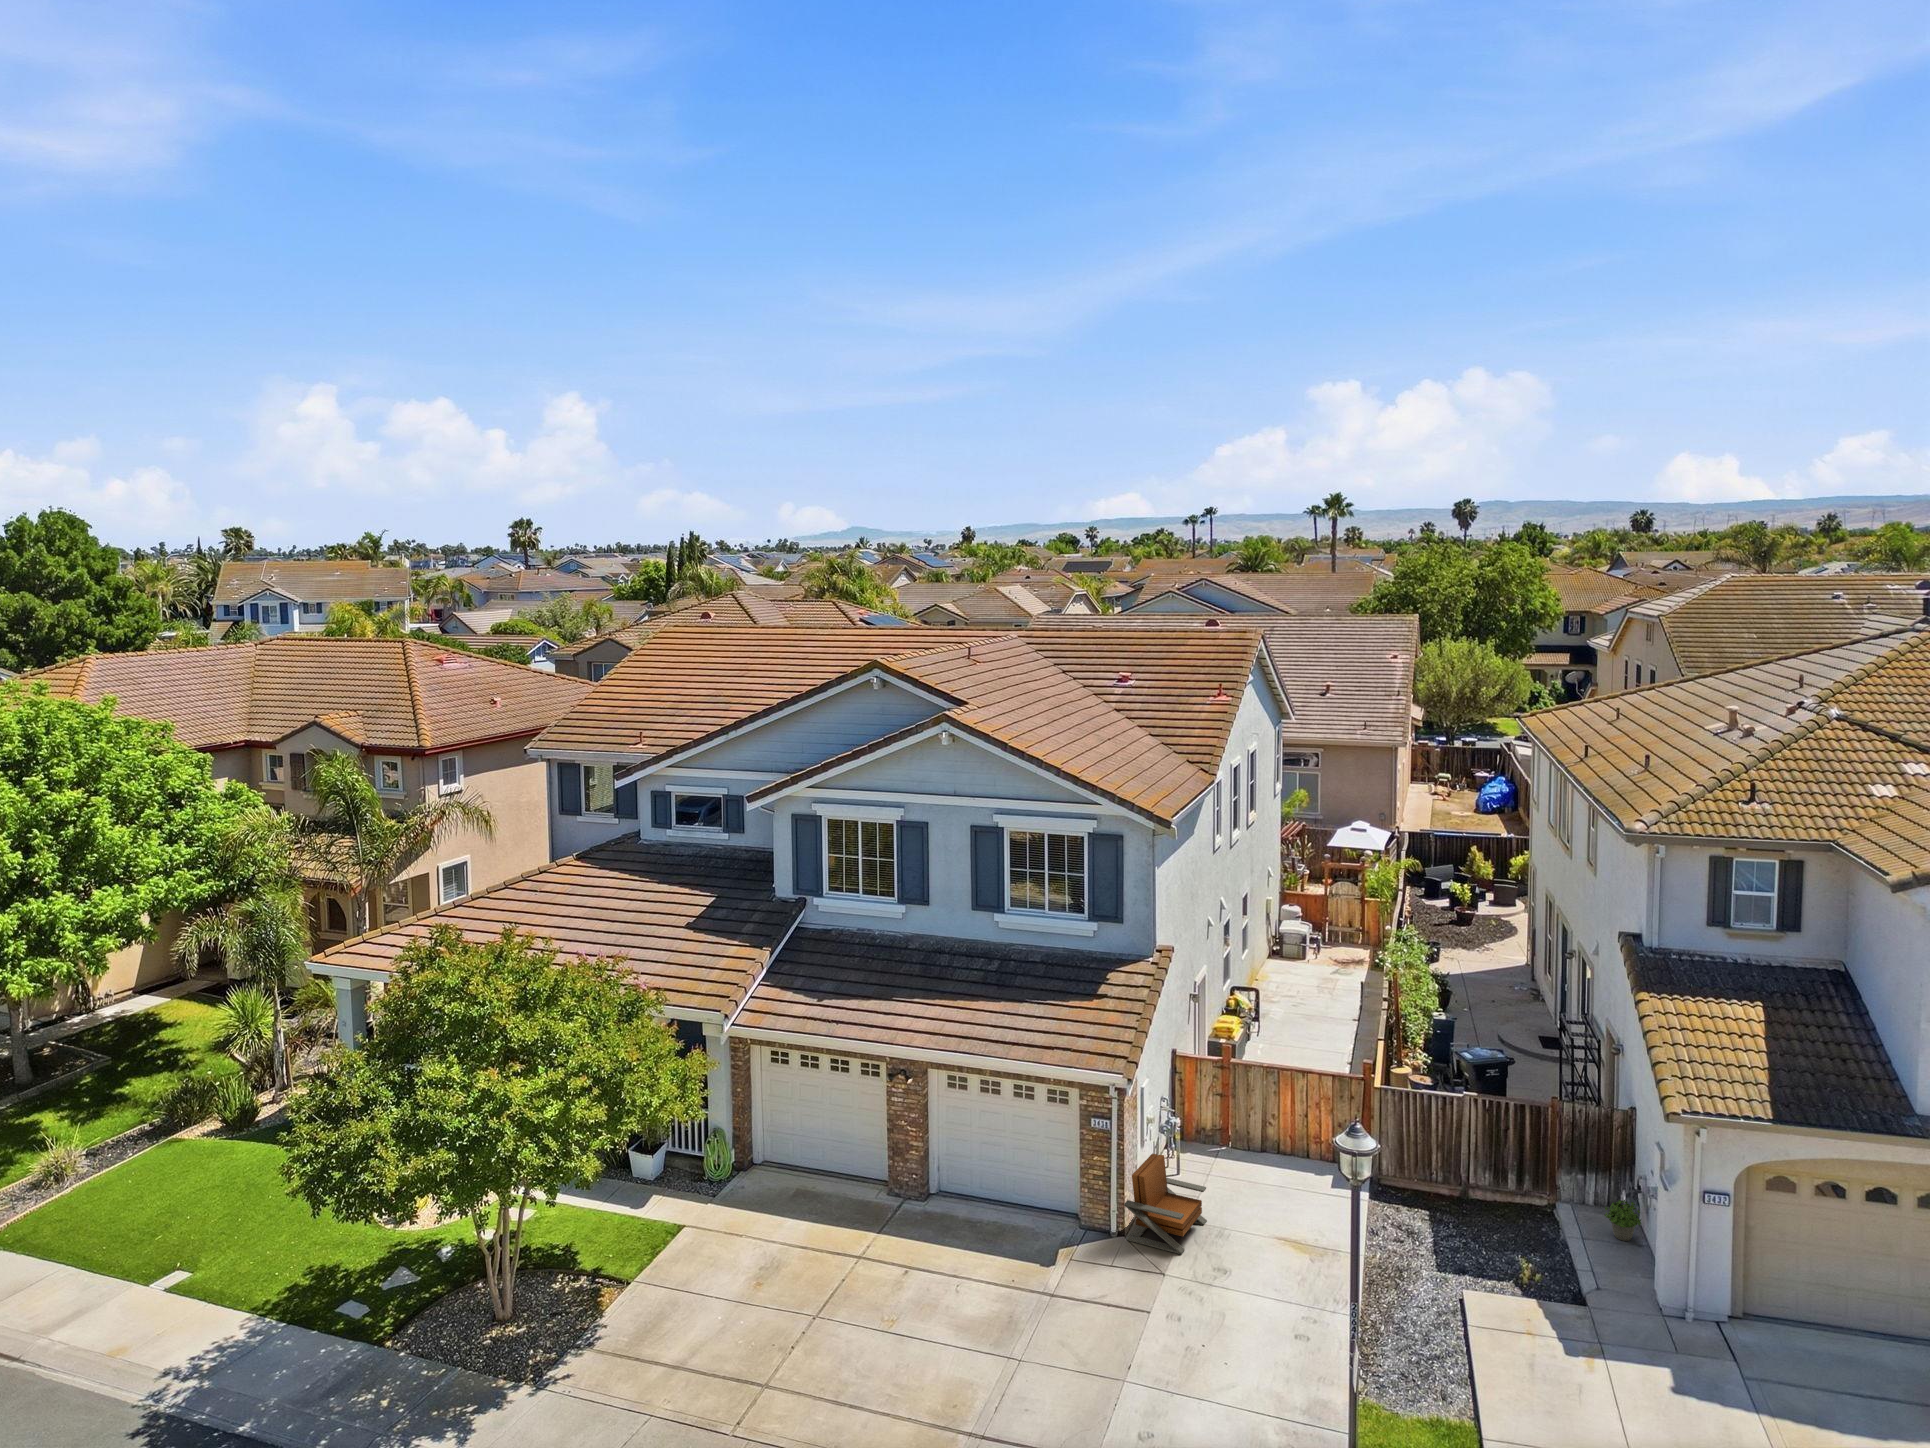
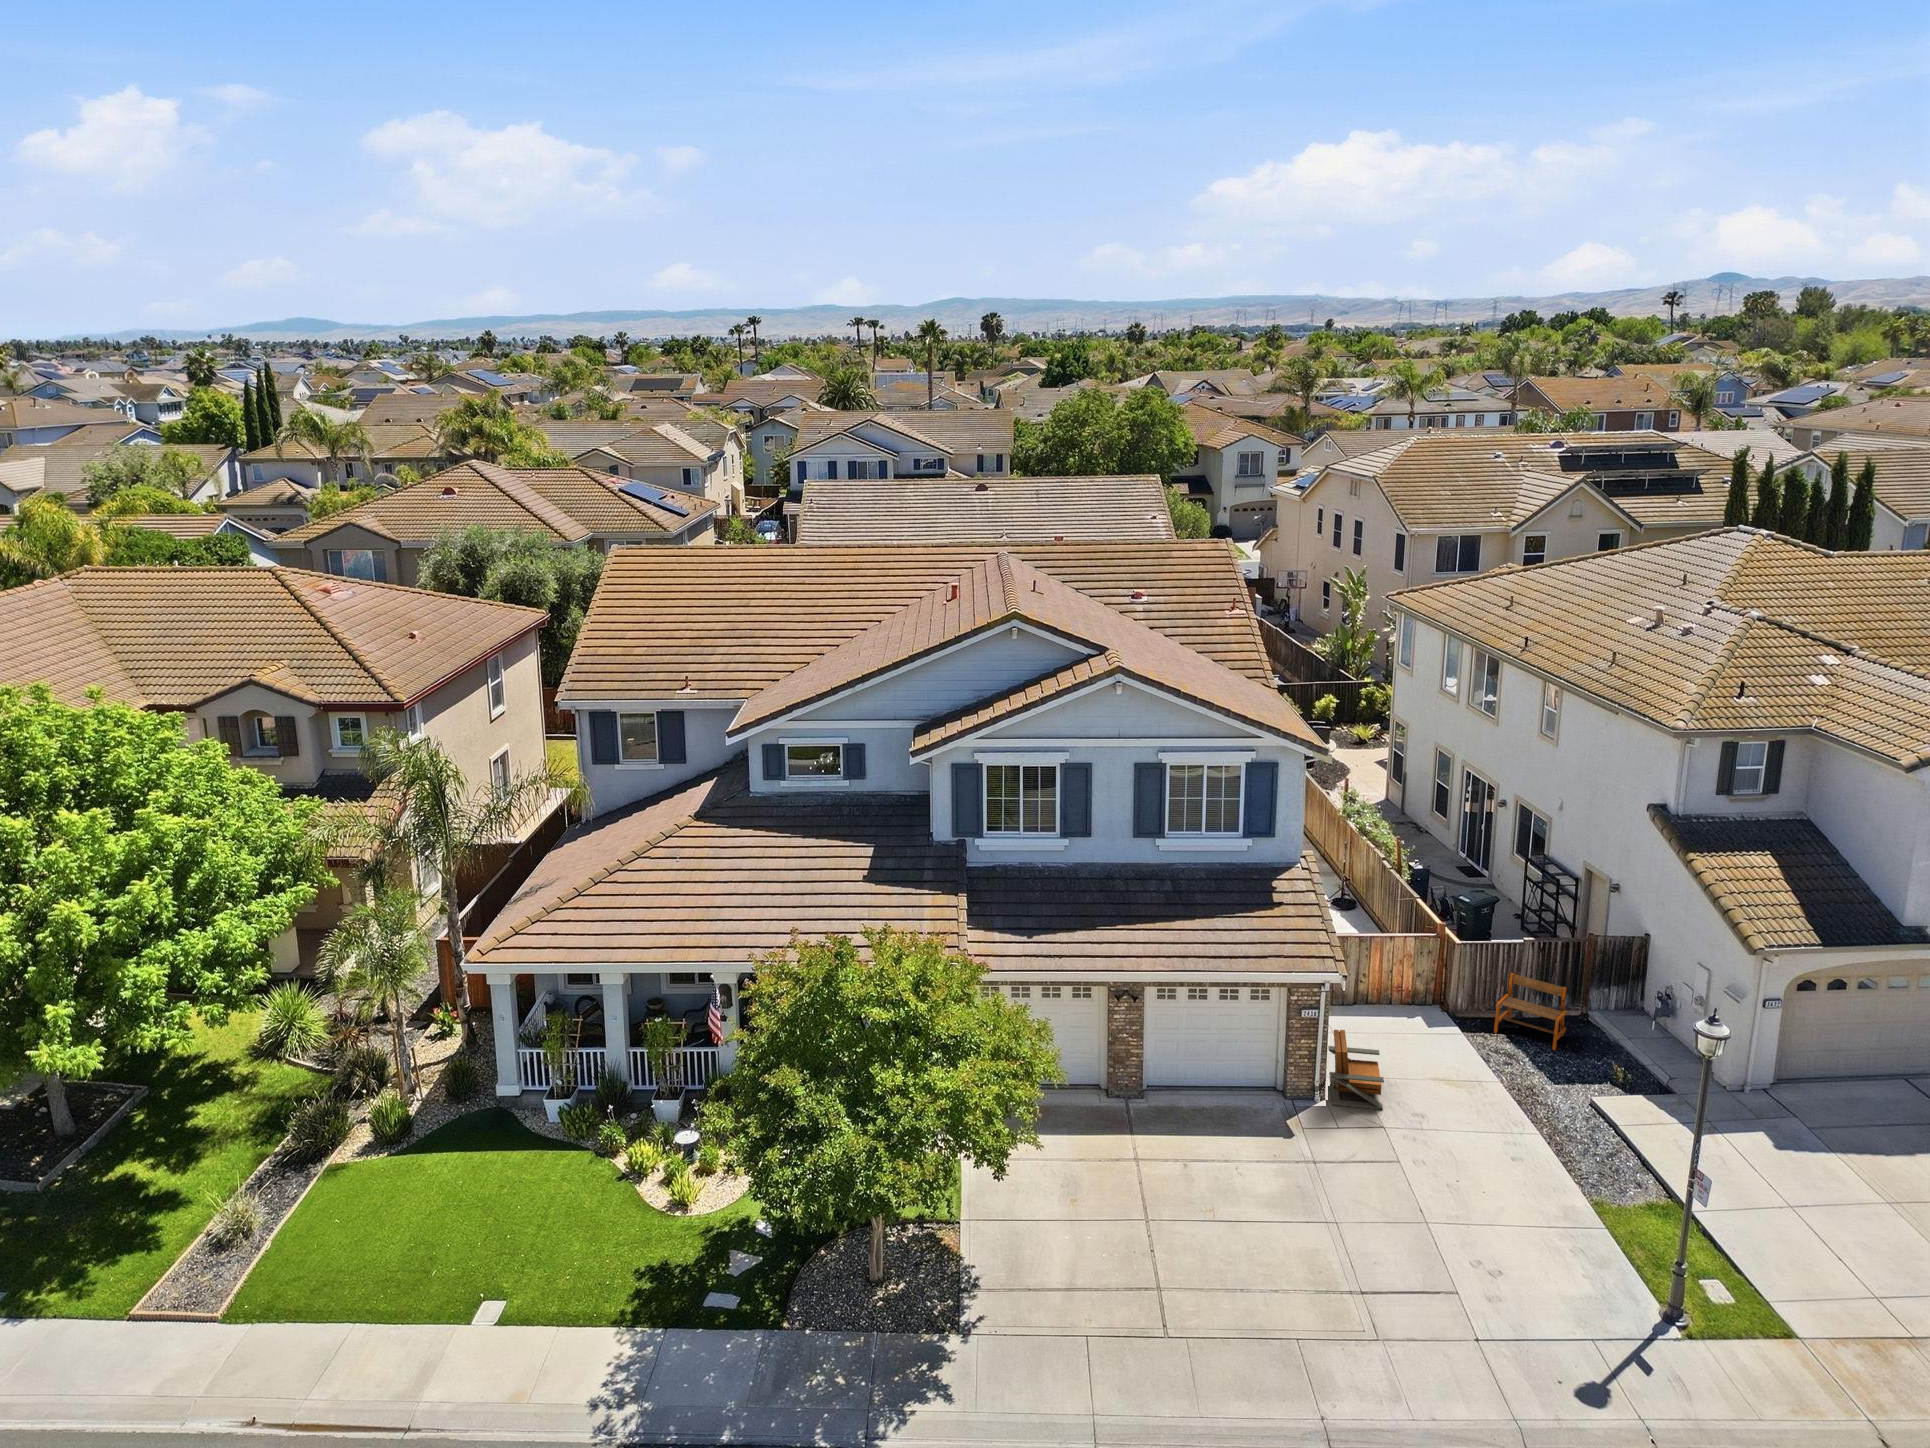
bench: none [1403,1129,1491,1231] -> present [1494,973,1567,1050]
potted plant: present [1604,1200,1641,1241] -> none [1650,1008,1677,1039]

